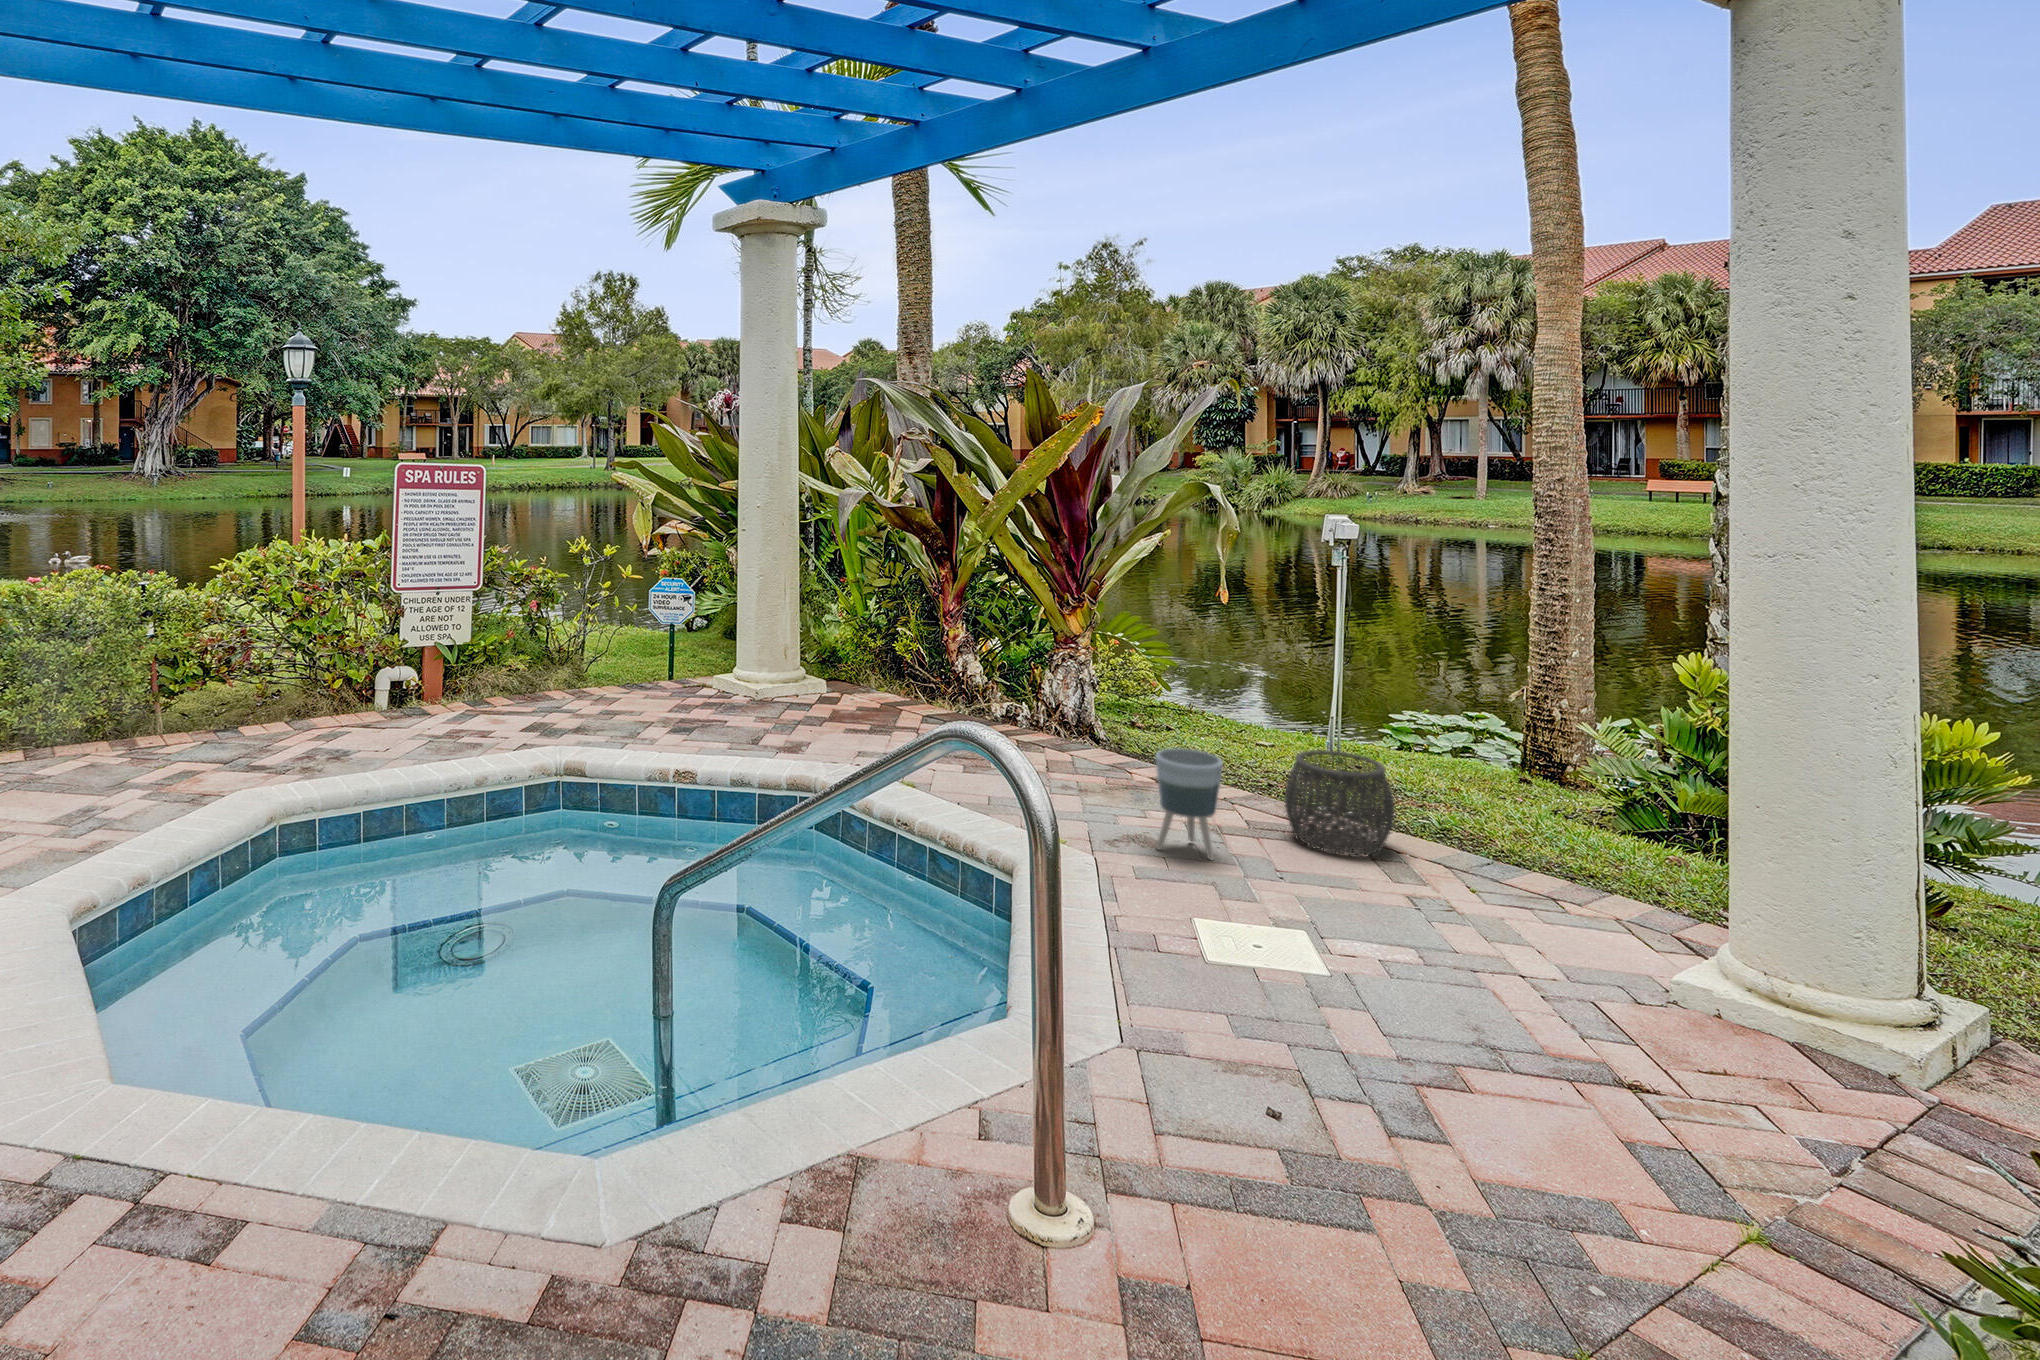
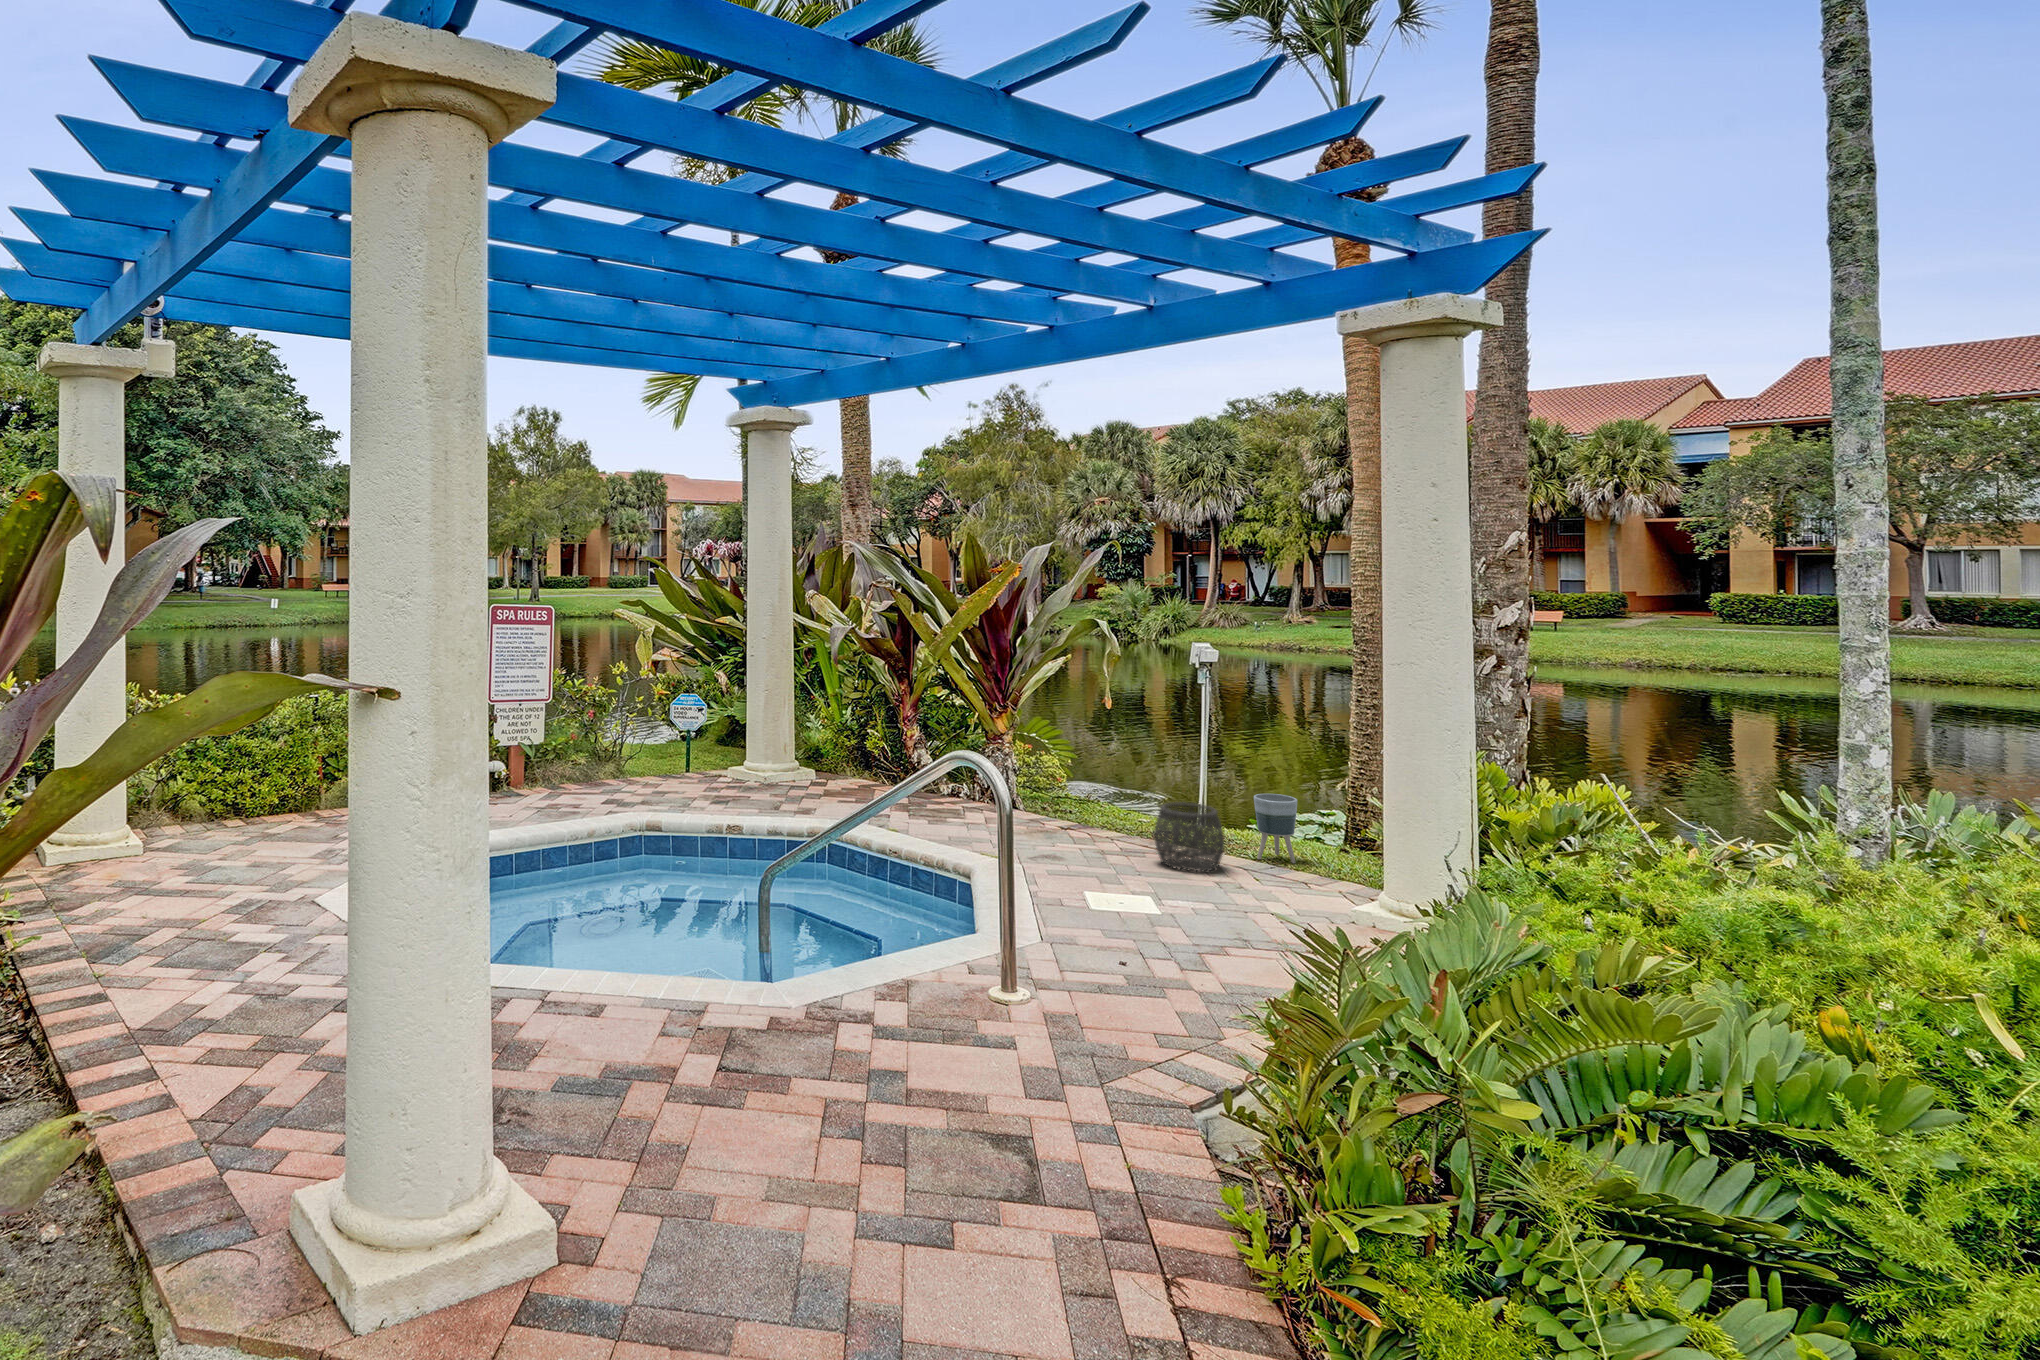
planter: present [1156,748,1223,860] -> present [1254,794,1297,863]

